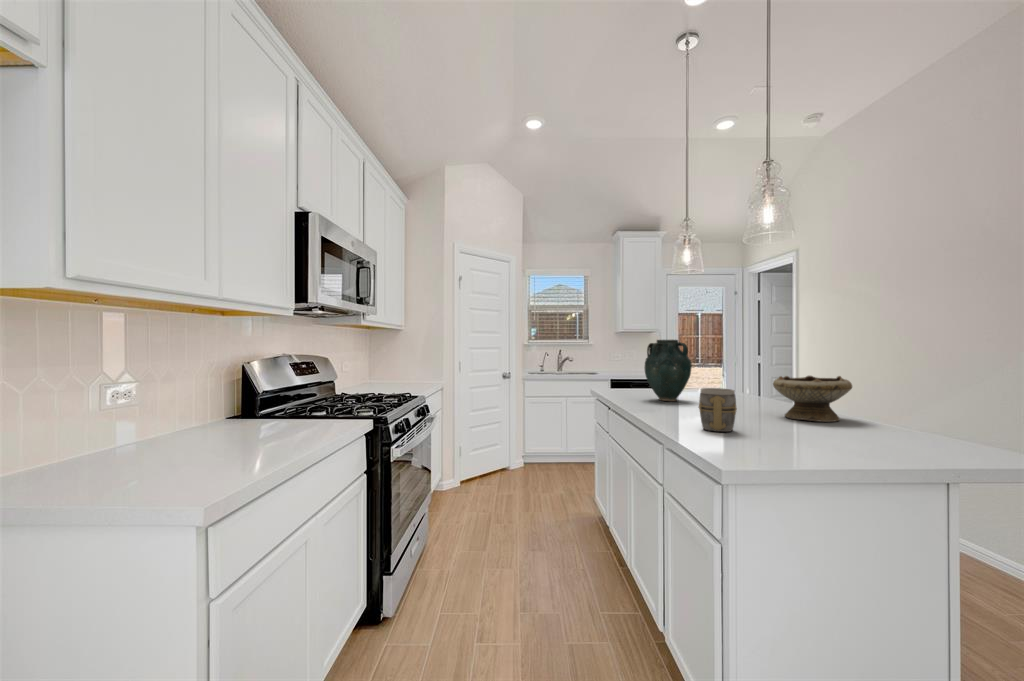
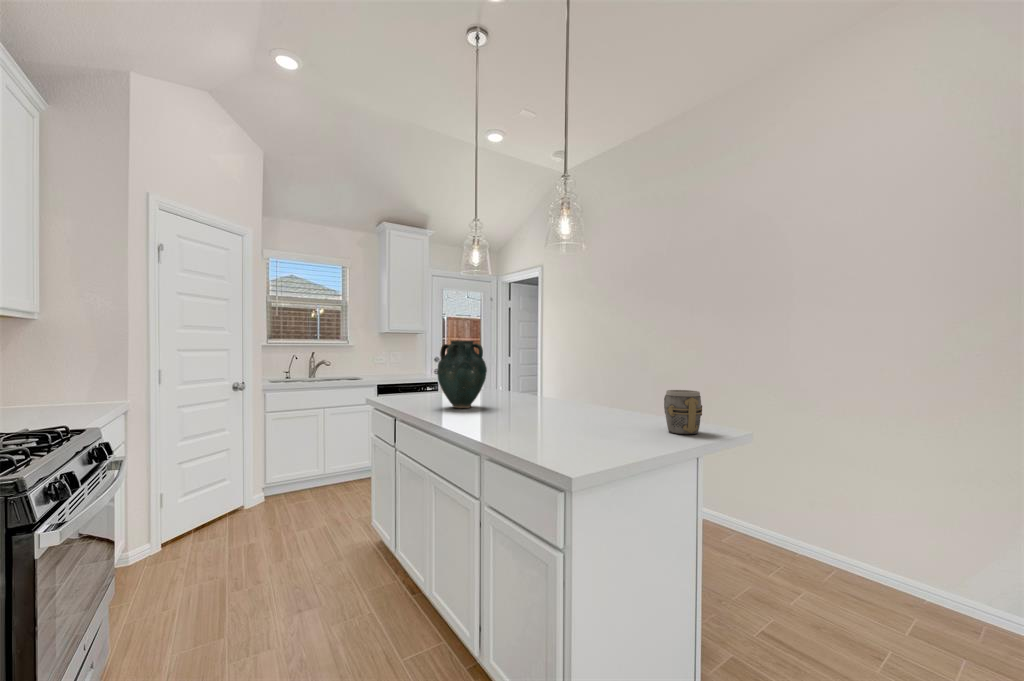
bowl: present [773,376,852,422] -> none [574,376,639,420]
mug: present [699,388,737,432] -> present [664,390,702,434]

